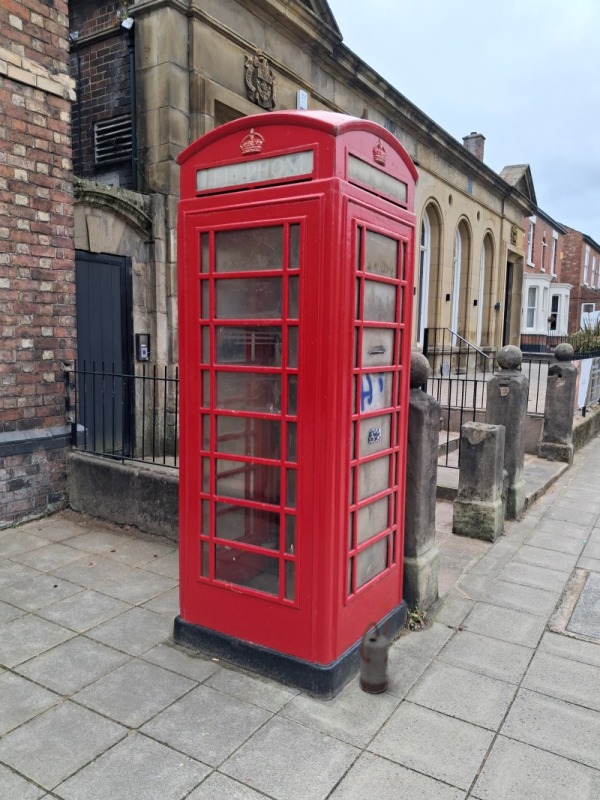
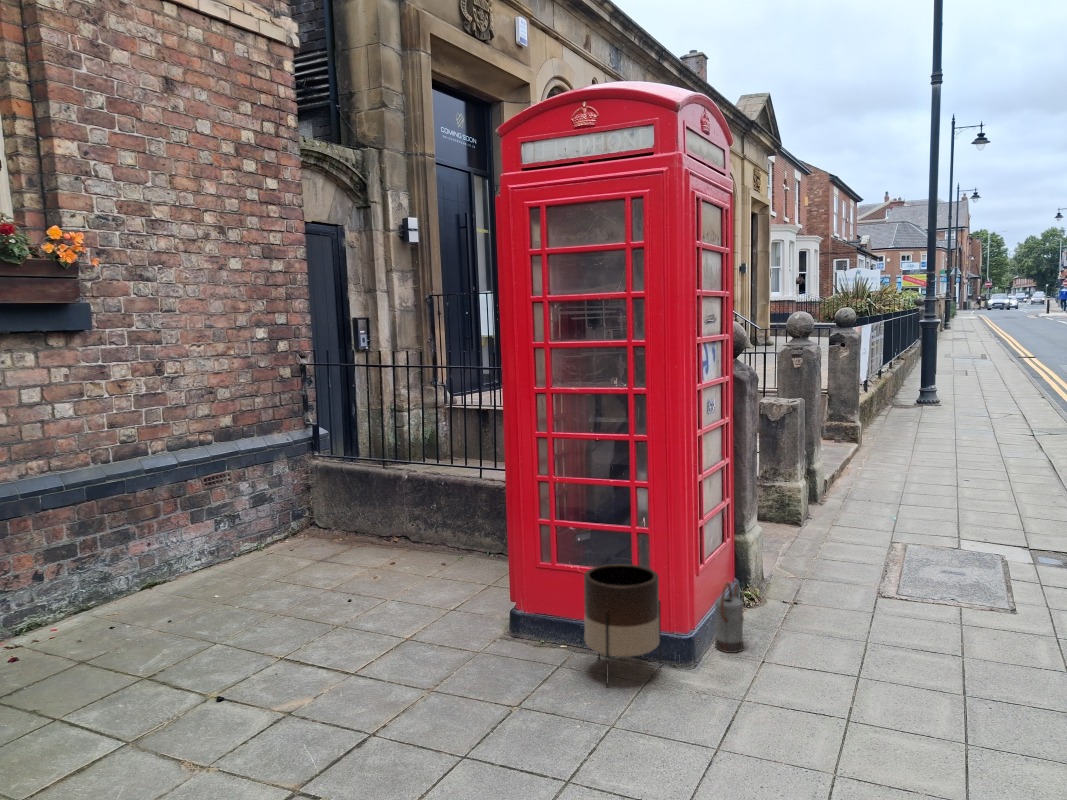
planter: none [213,596,291,730] -> present [584,564,661,687]

